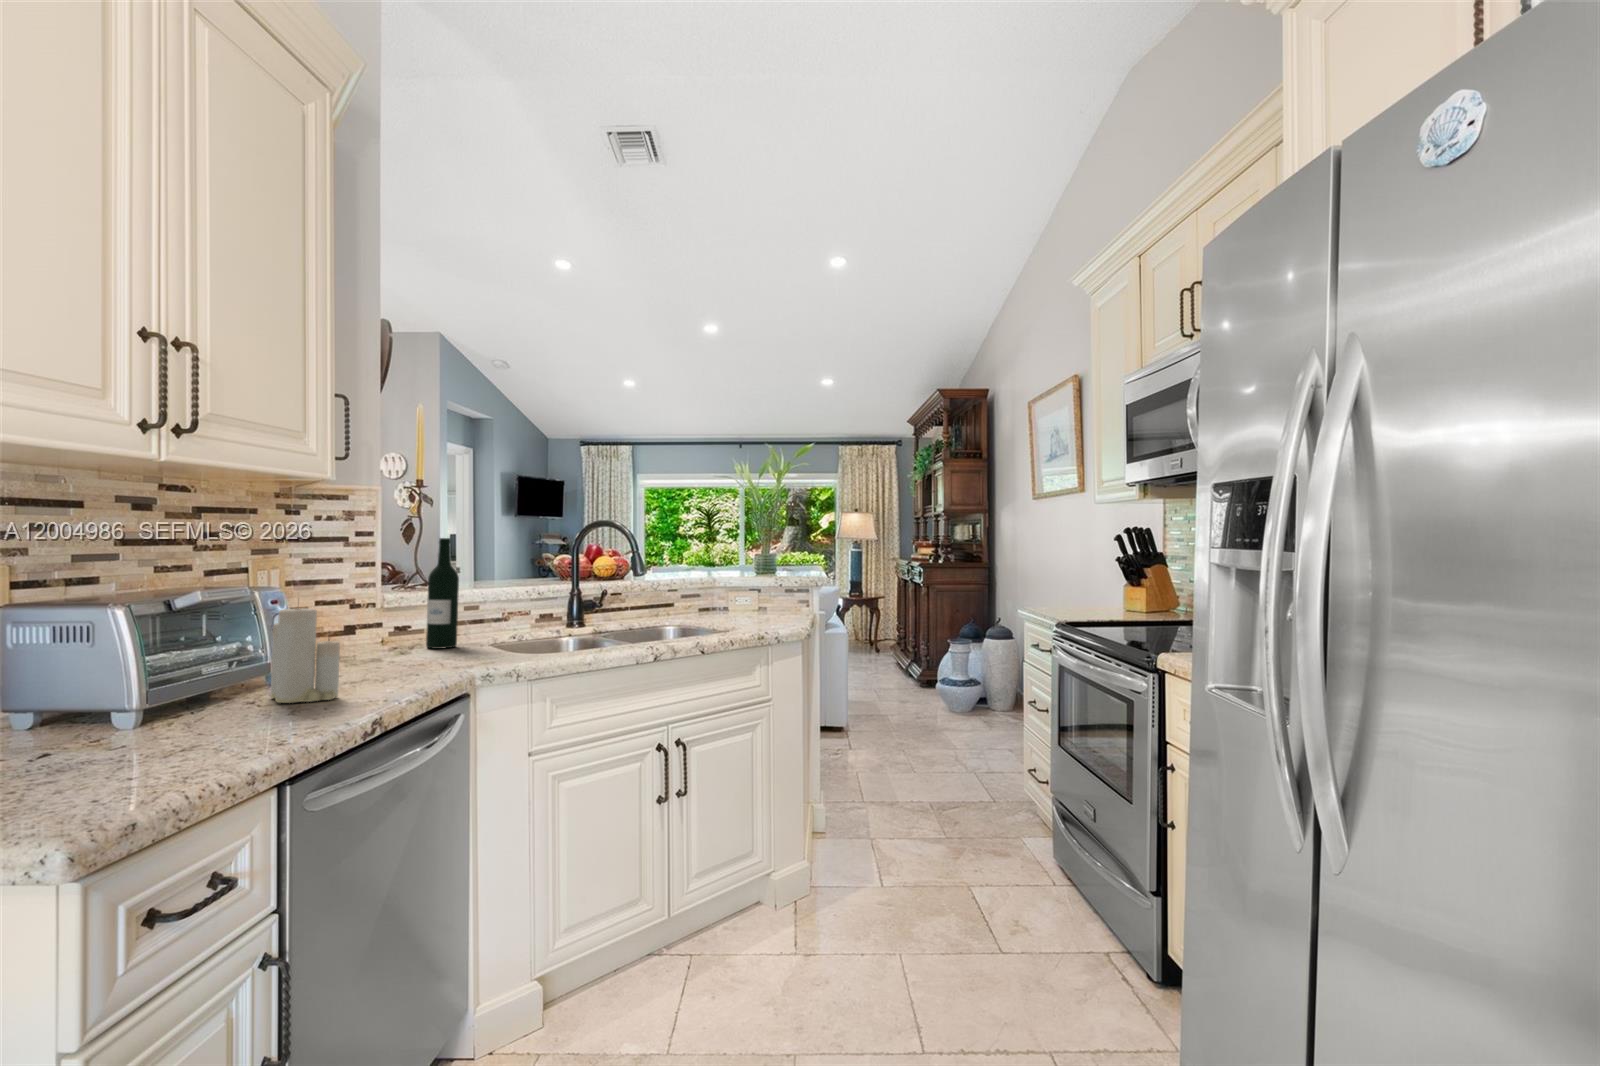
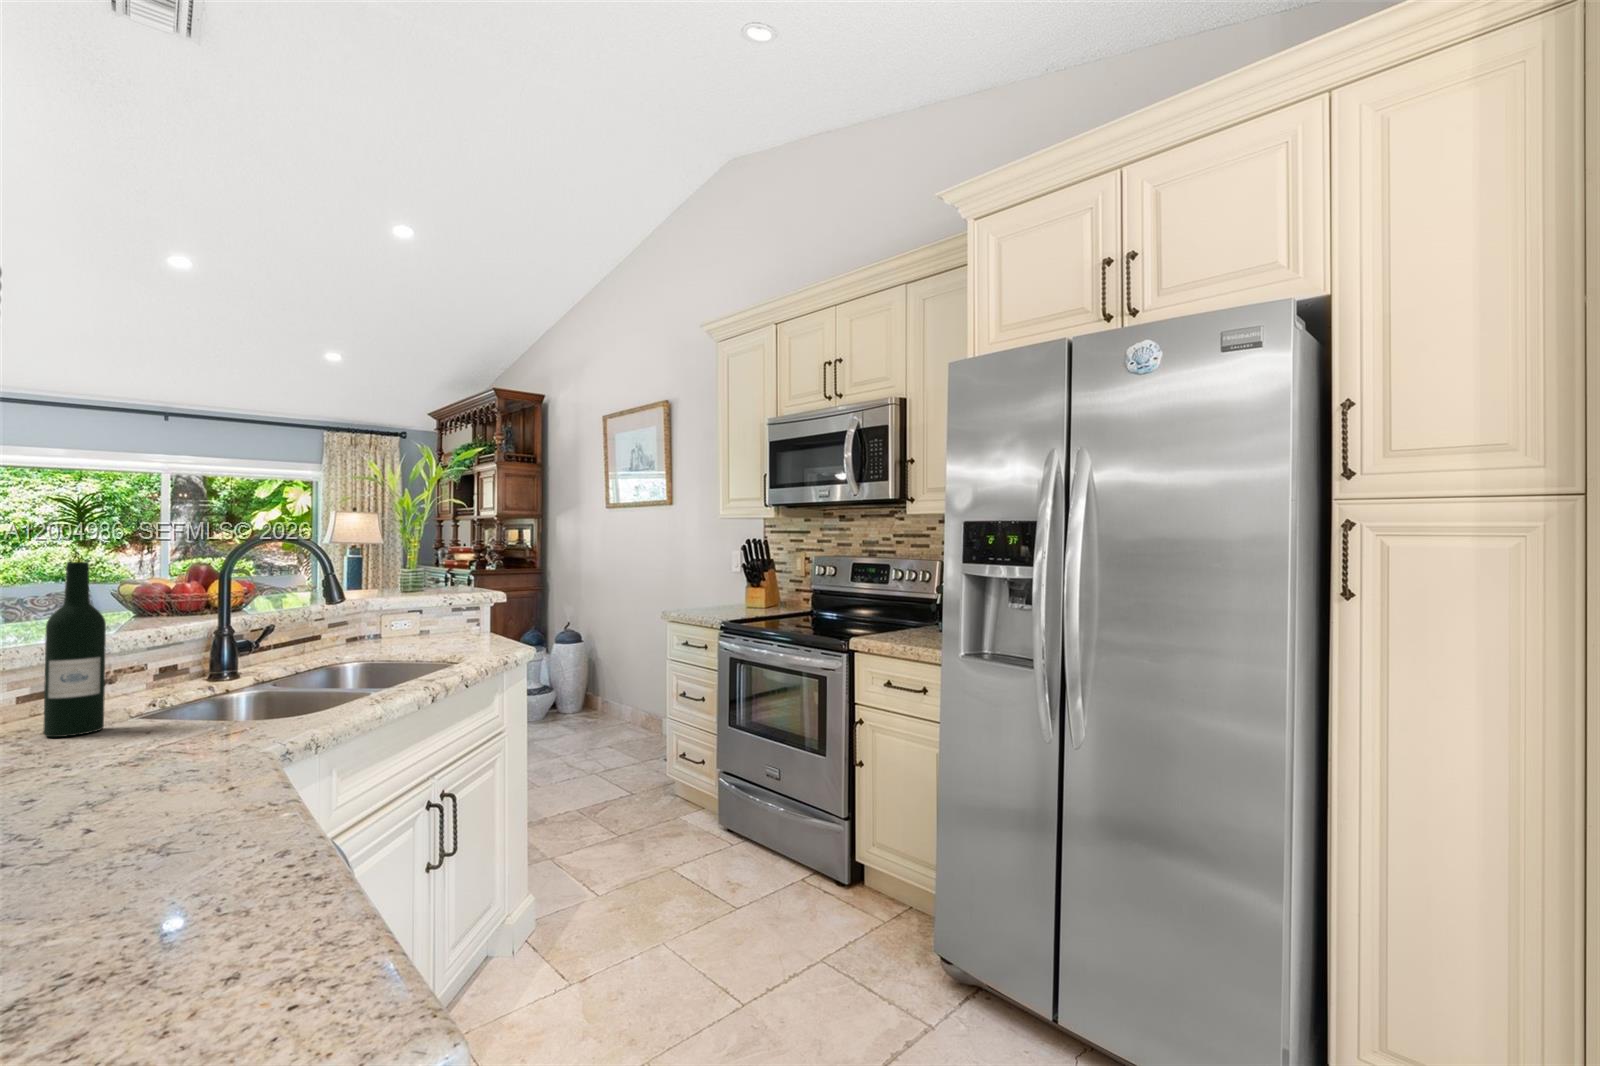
candle: present [270,608,340,703] -> none [92,662,231,827]

